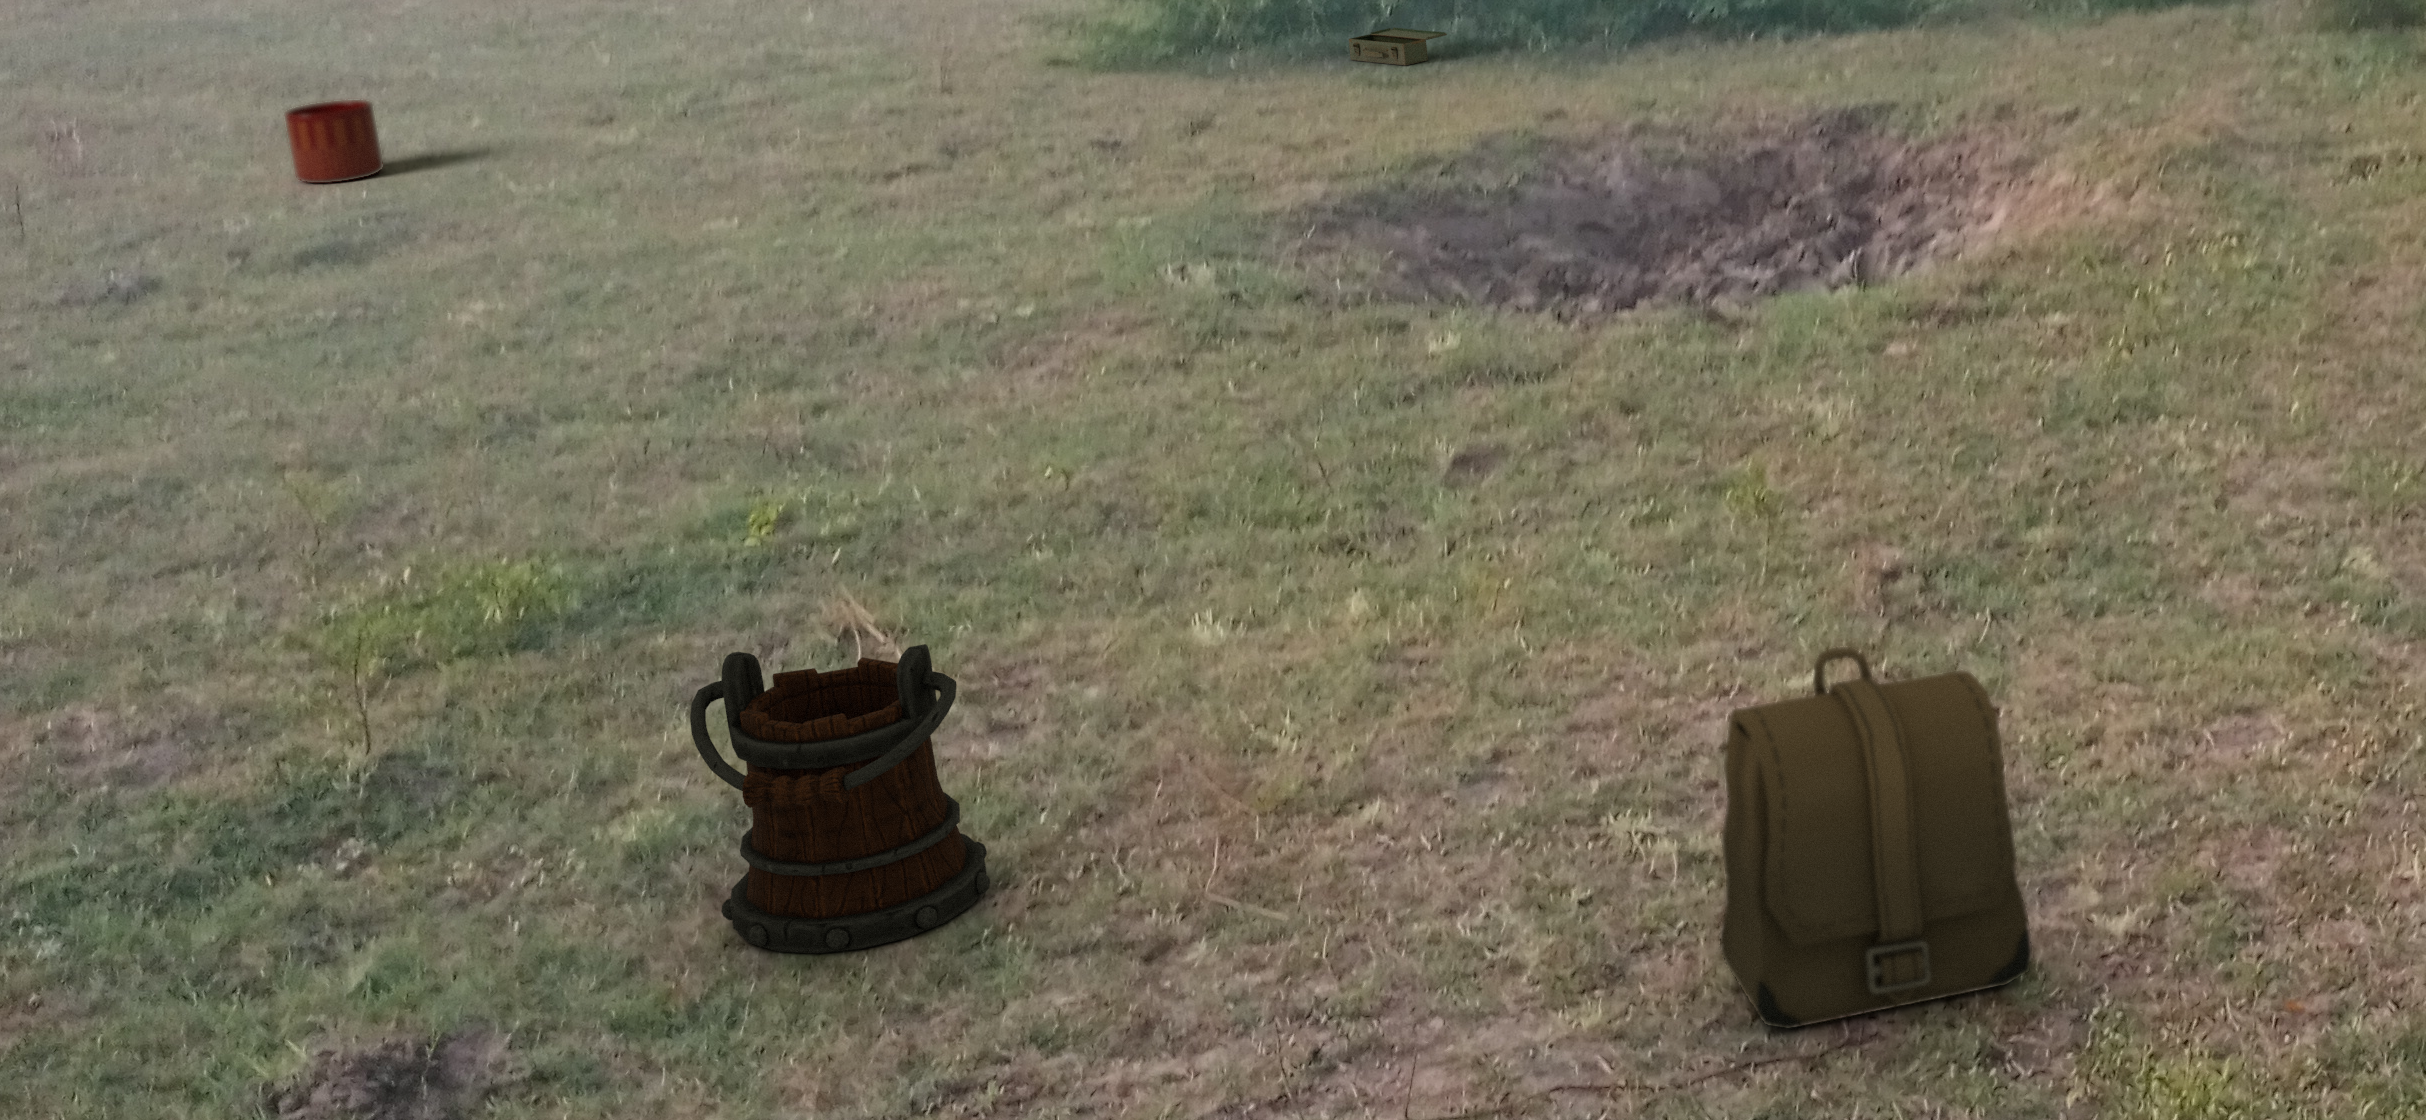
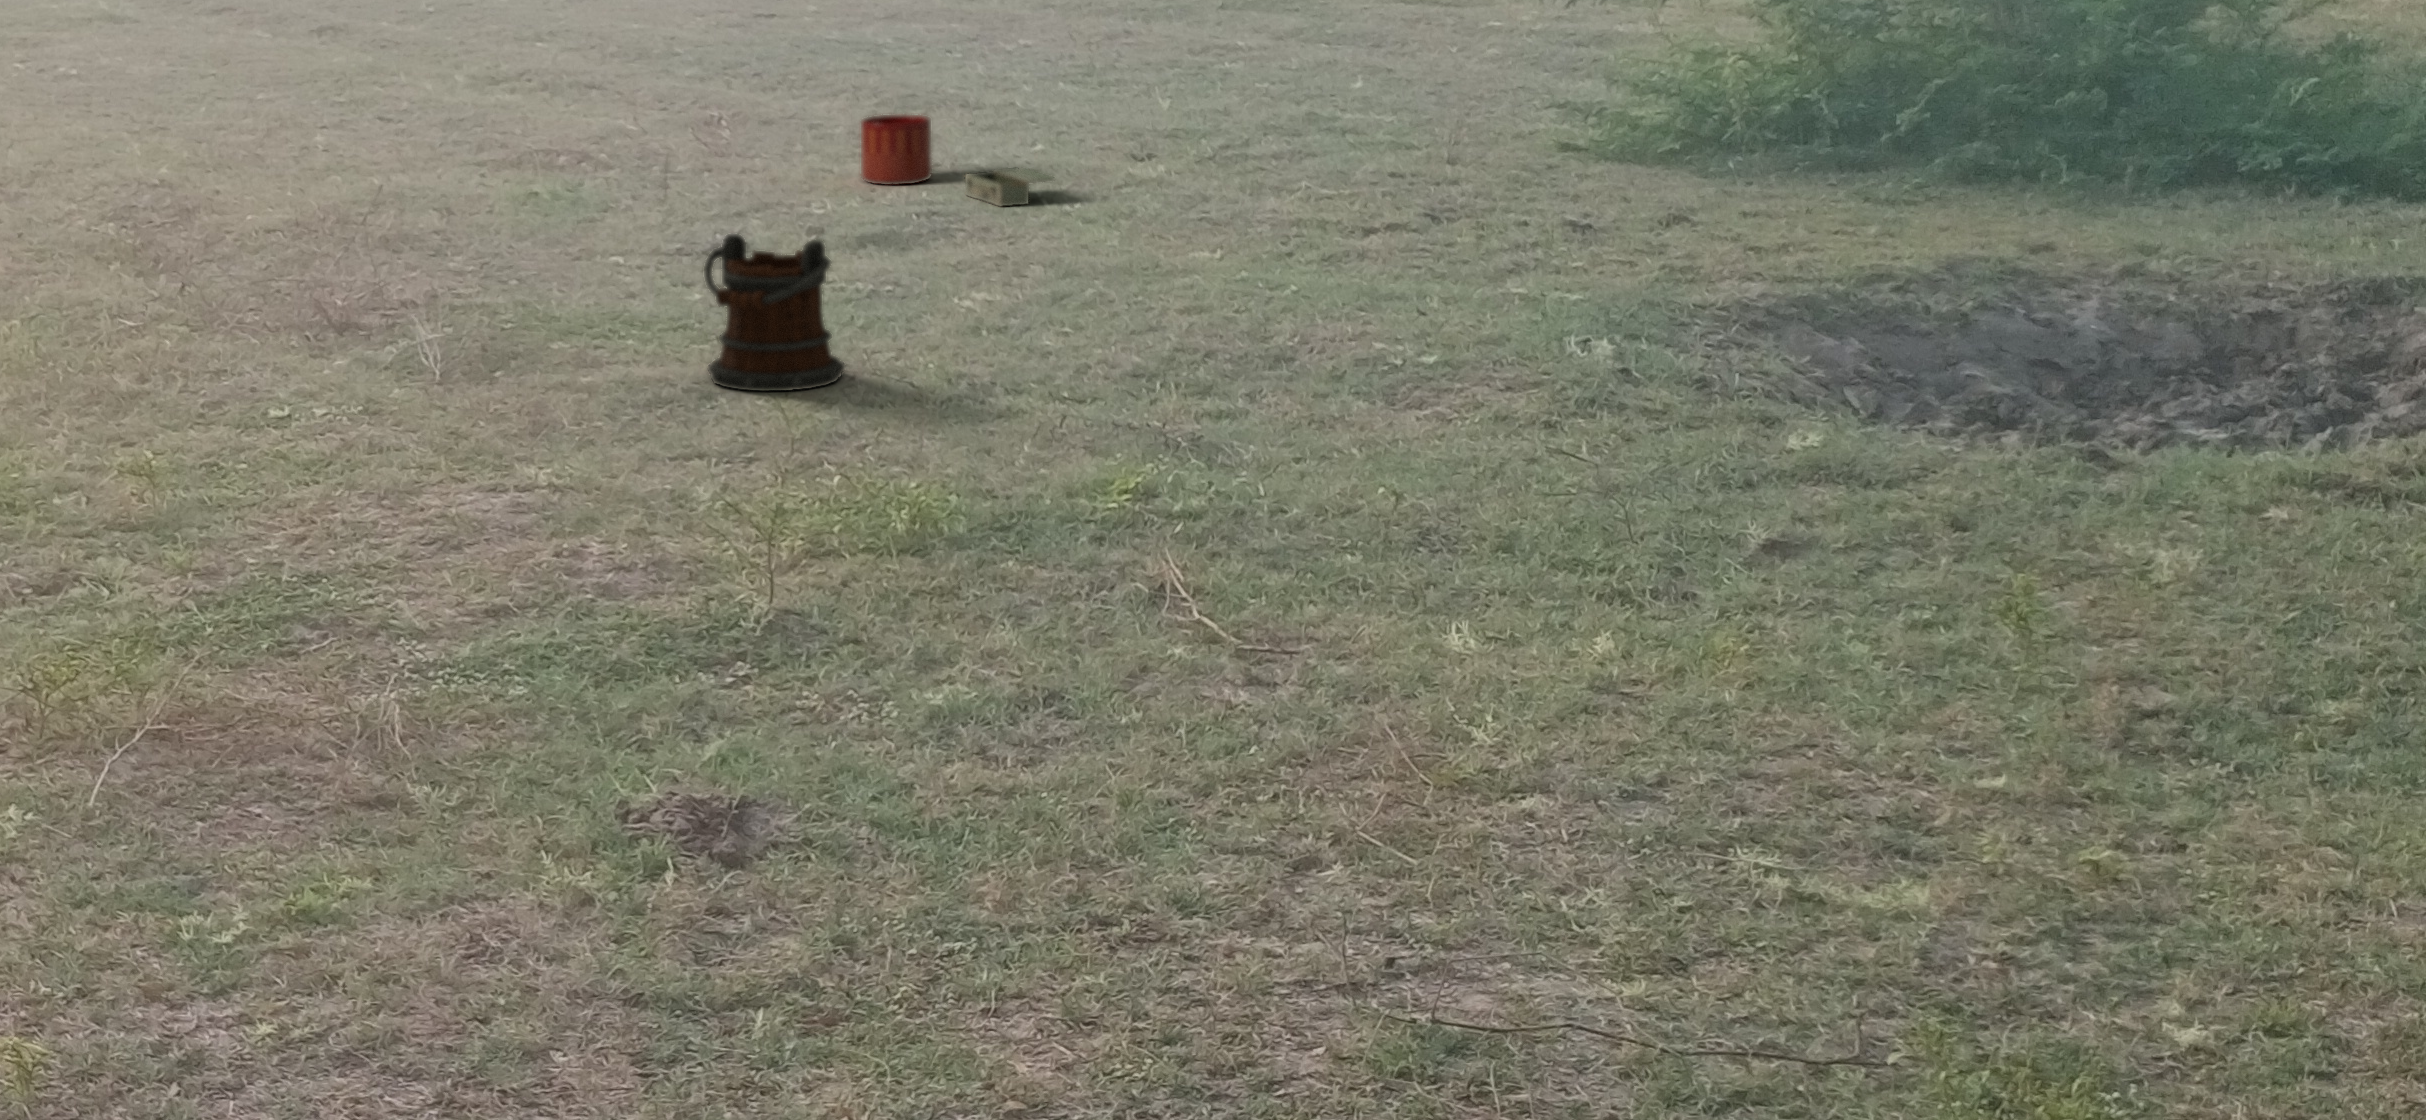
toolbox: present [1349,28,1447,65] -> present [965,167,1053,206]
bucket: present [690,644,990,954] -> present [704,234,845,391]
backpack: present [1720,647,2032,1029] -> none [1768,706,2067,1053]

